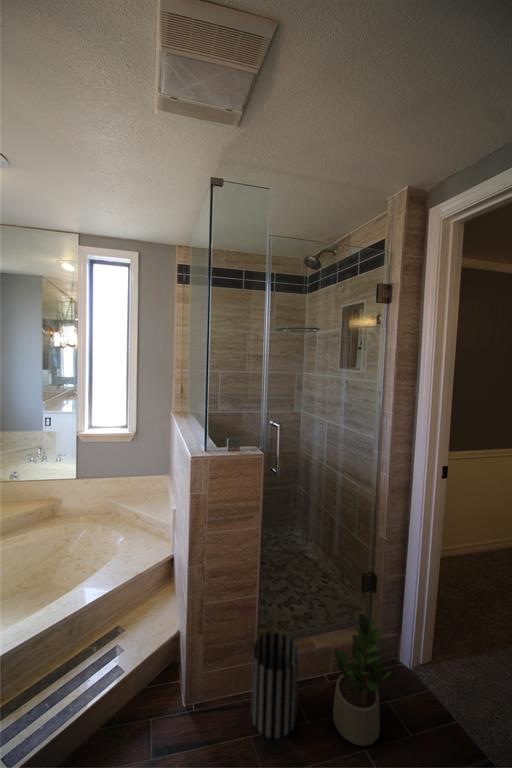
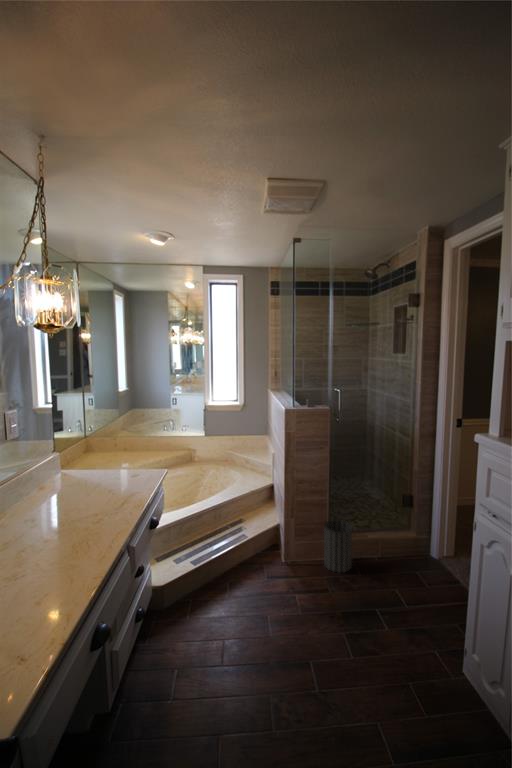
potted plant: present [333,614,392,746] -> none [375,505,408,580]

